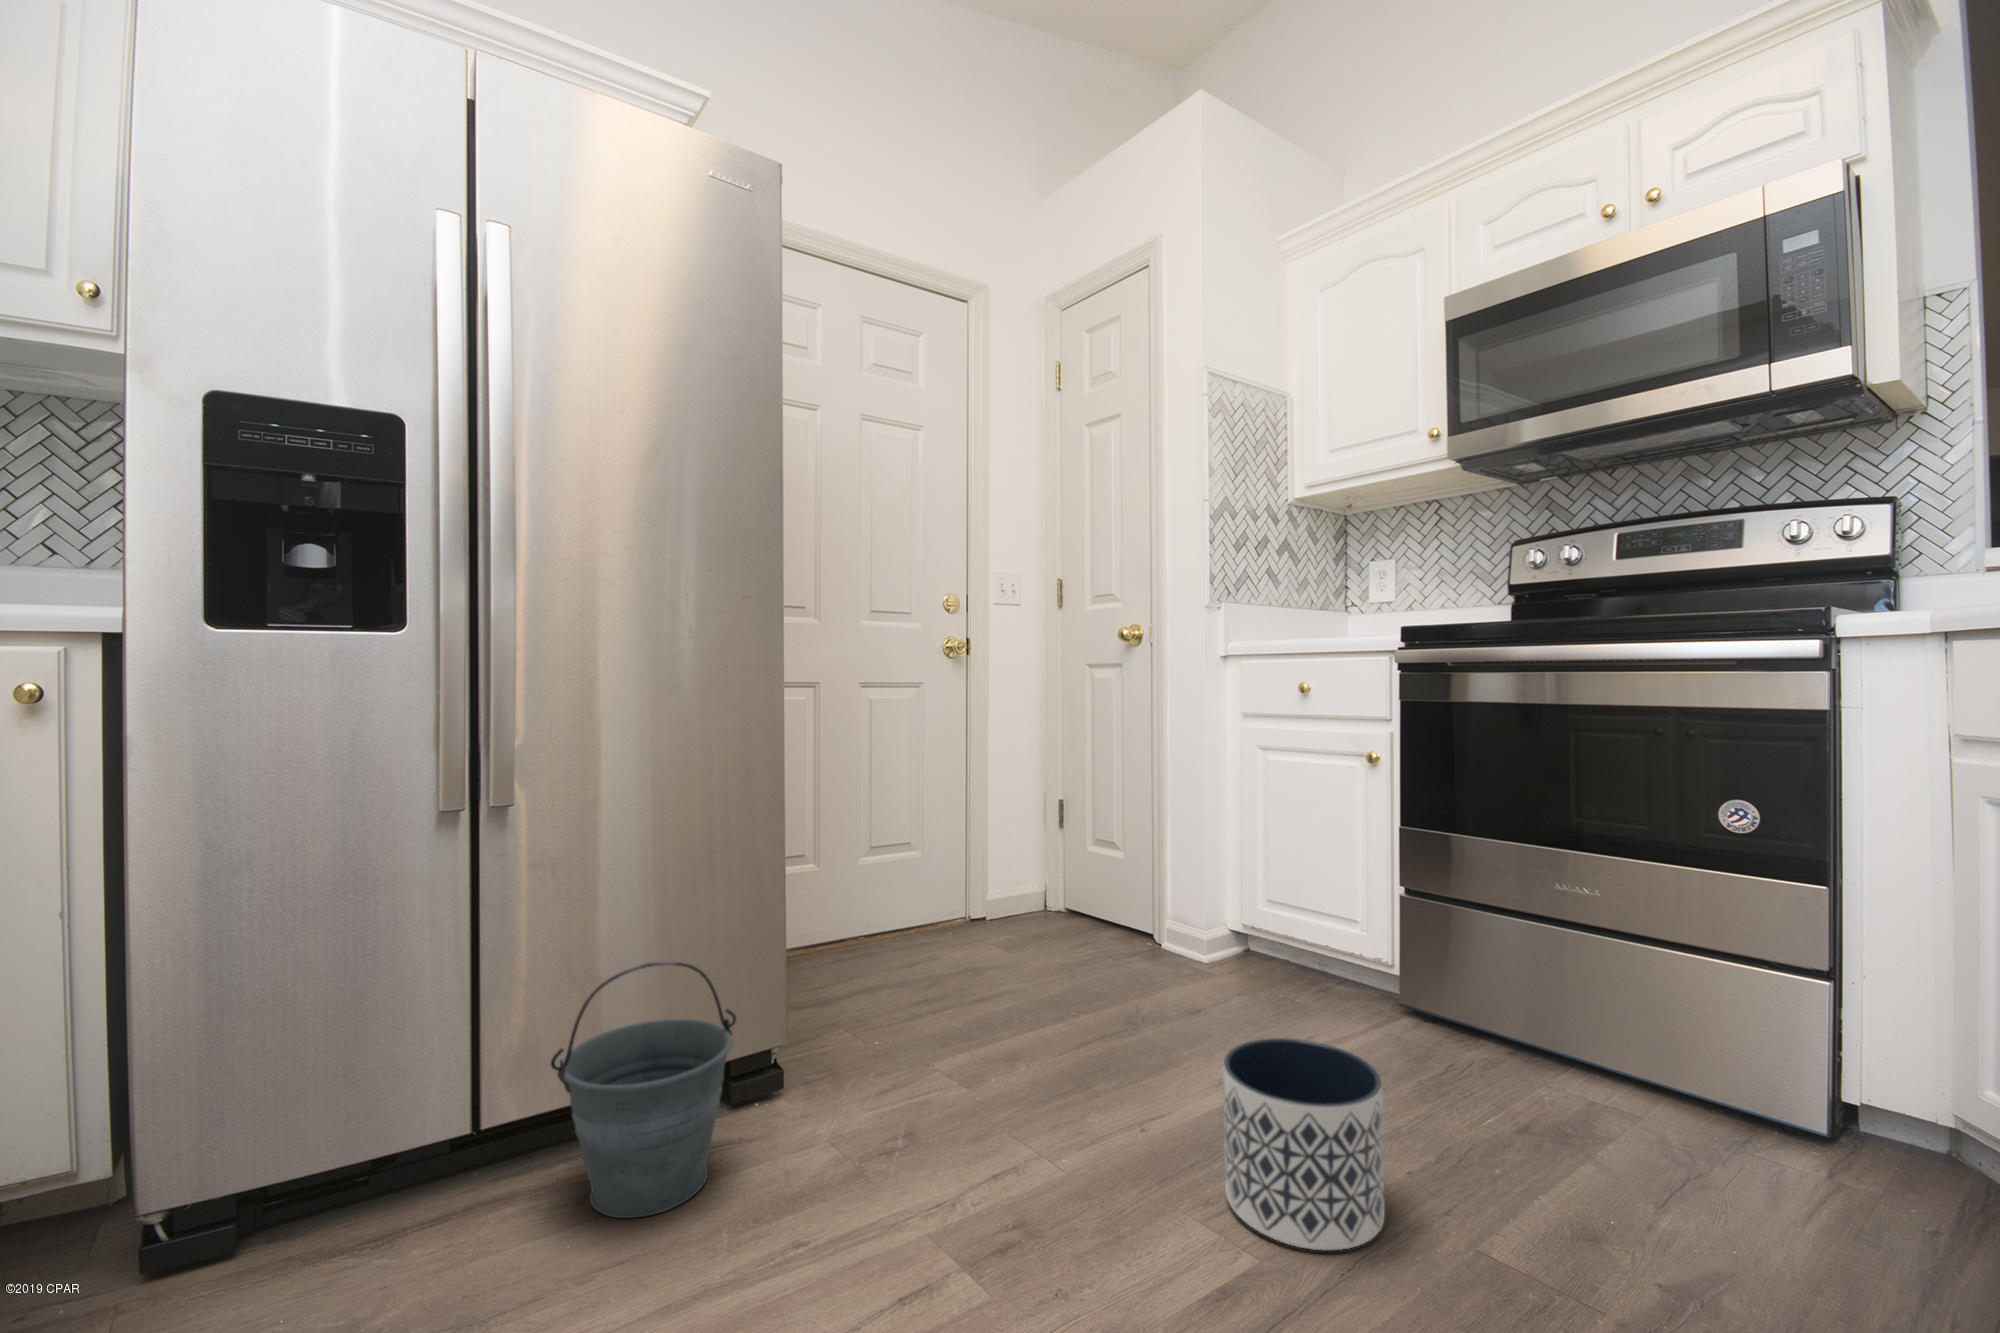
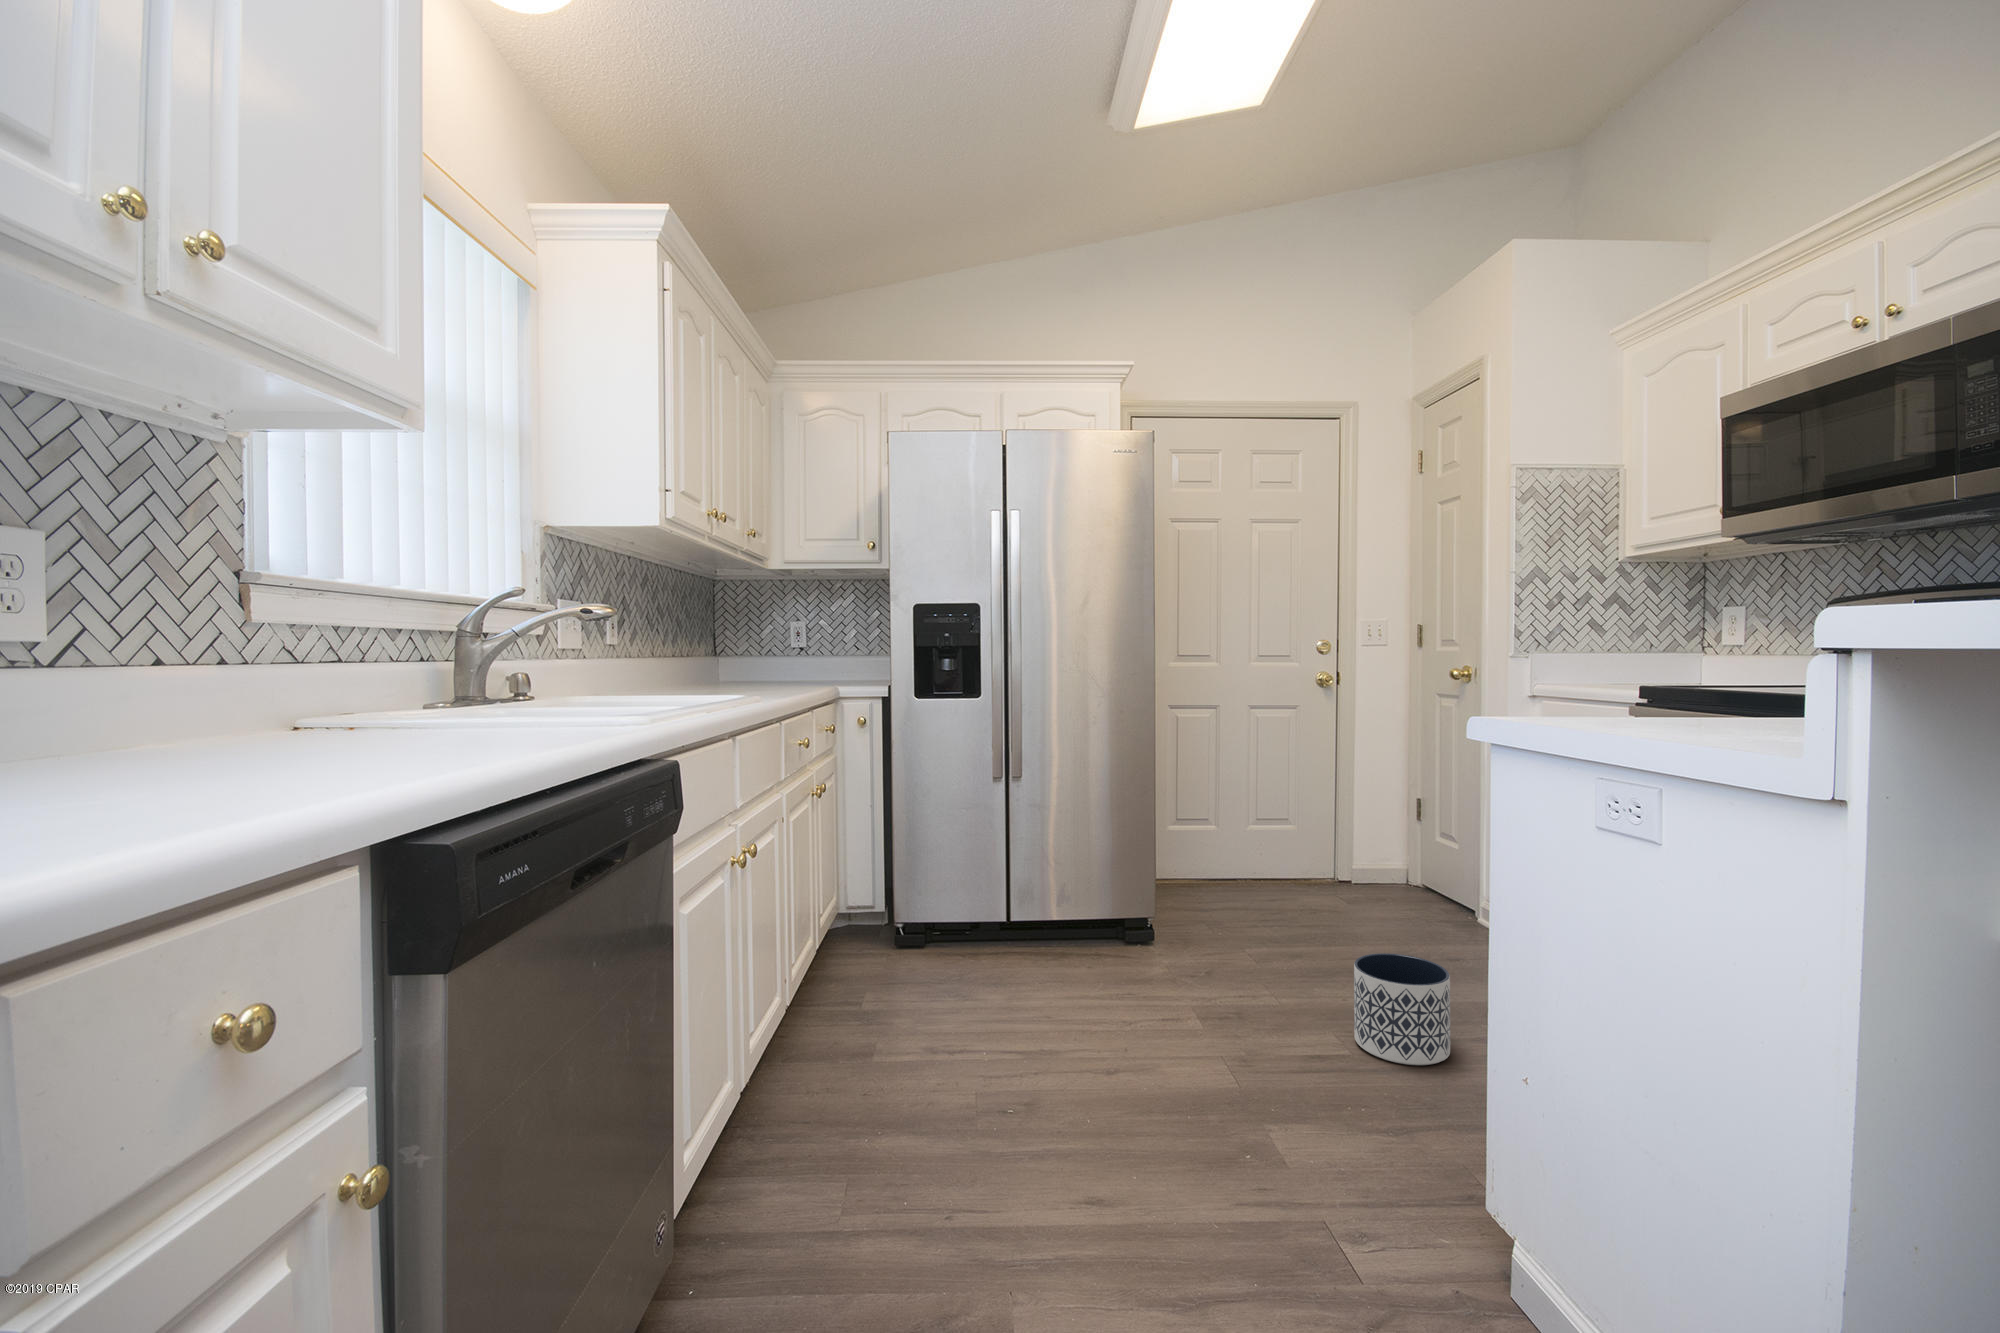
bucket: present [551,961,736,1218] -> none [1034,858,1118,972]

